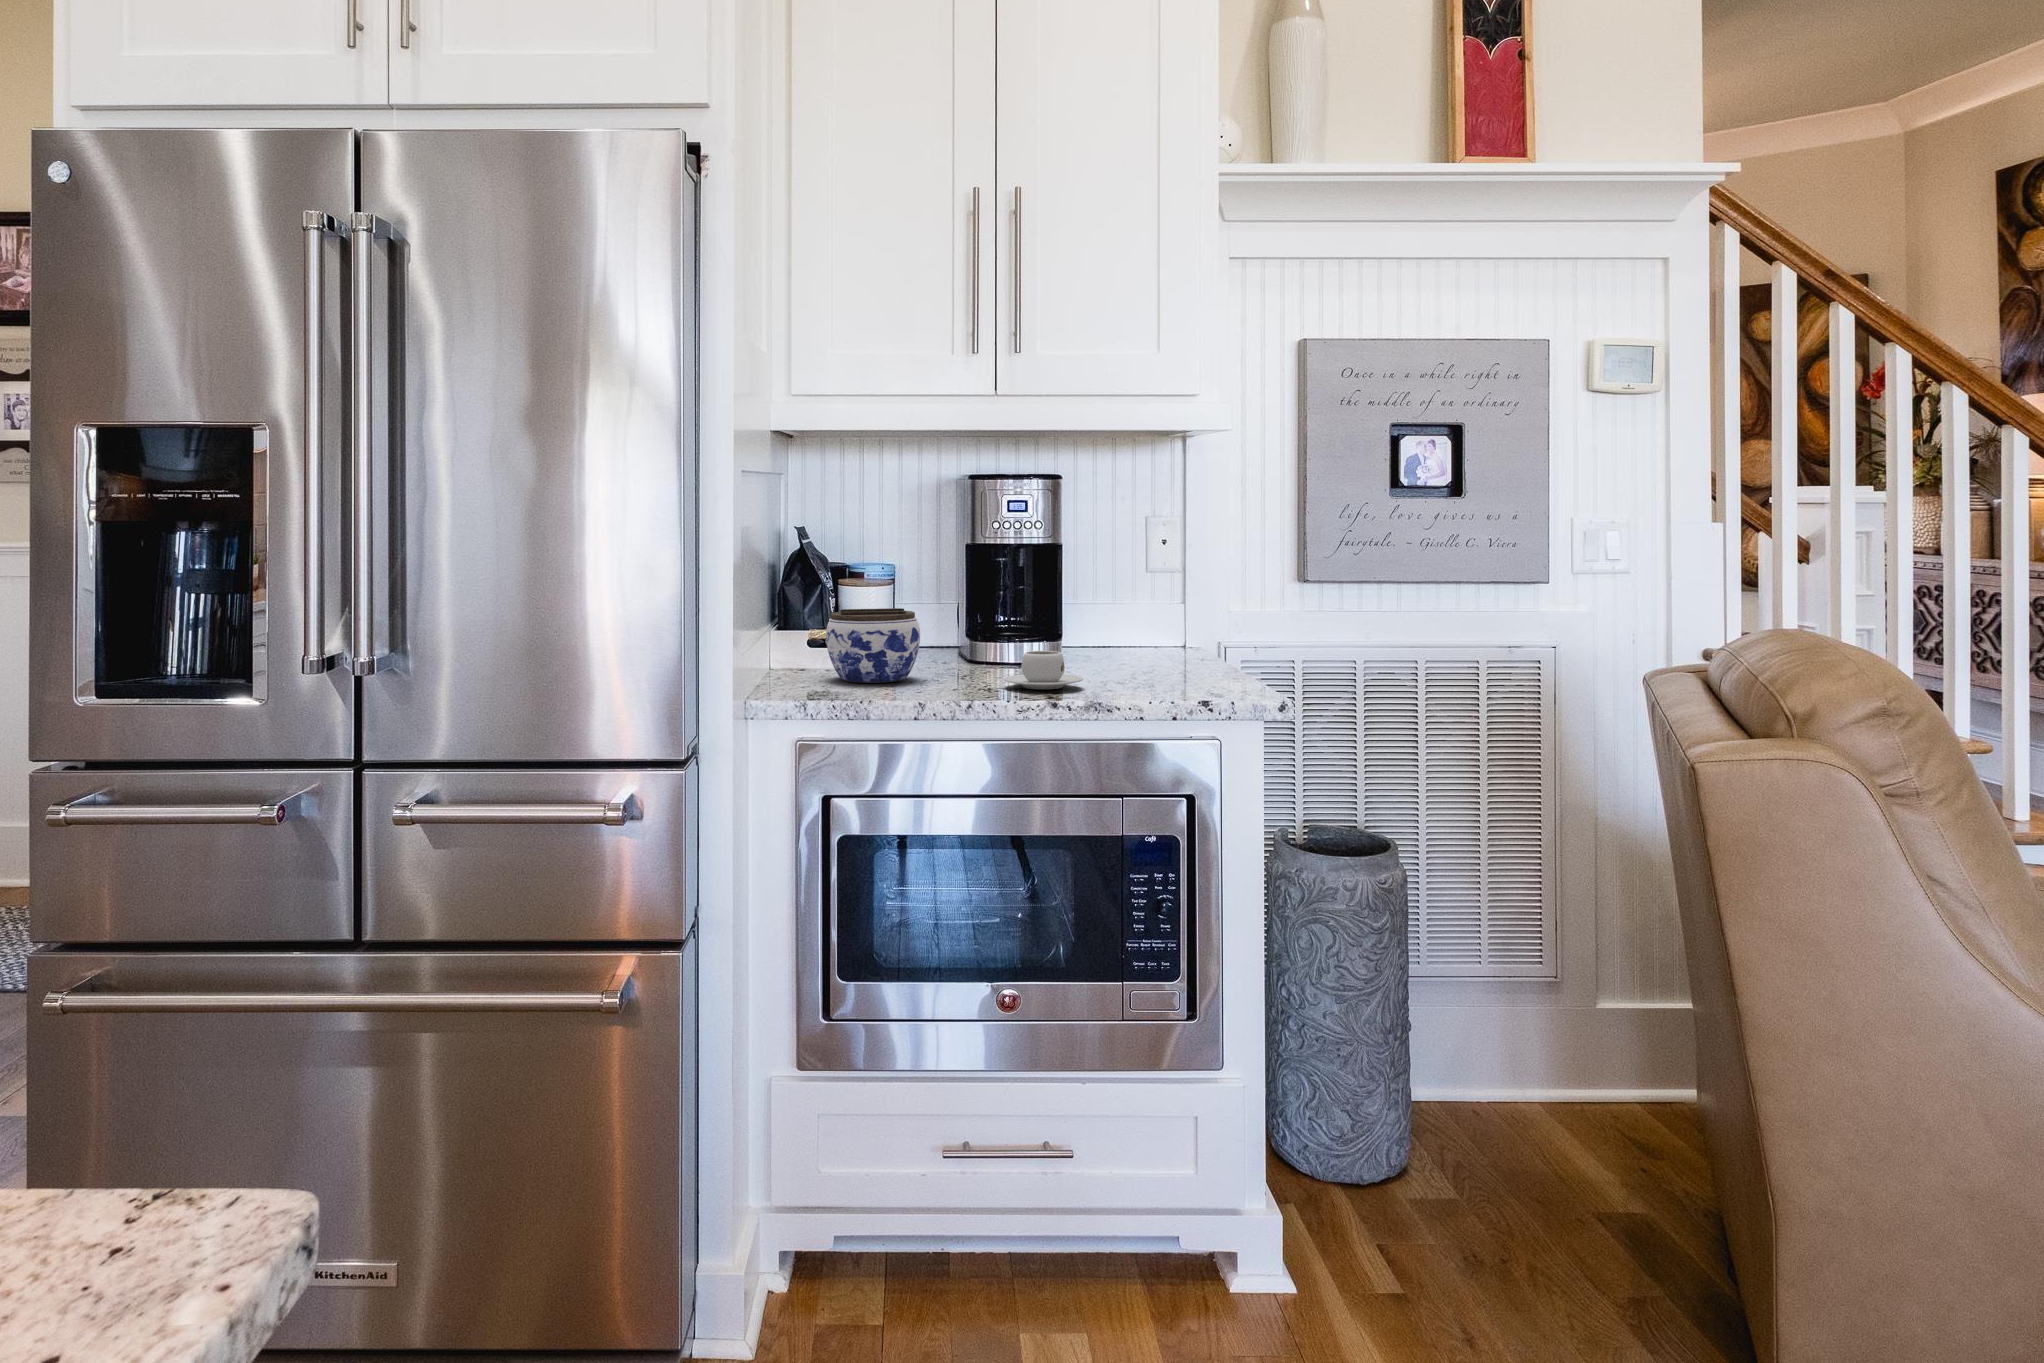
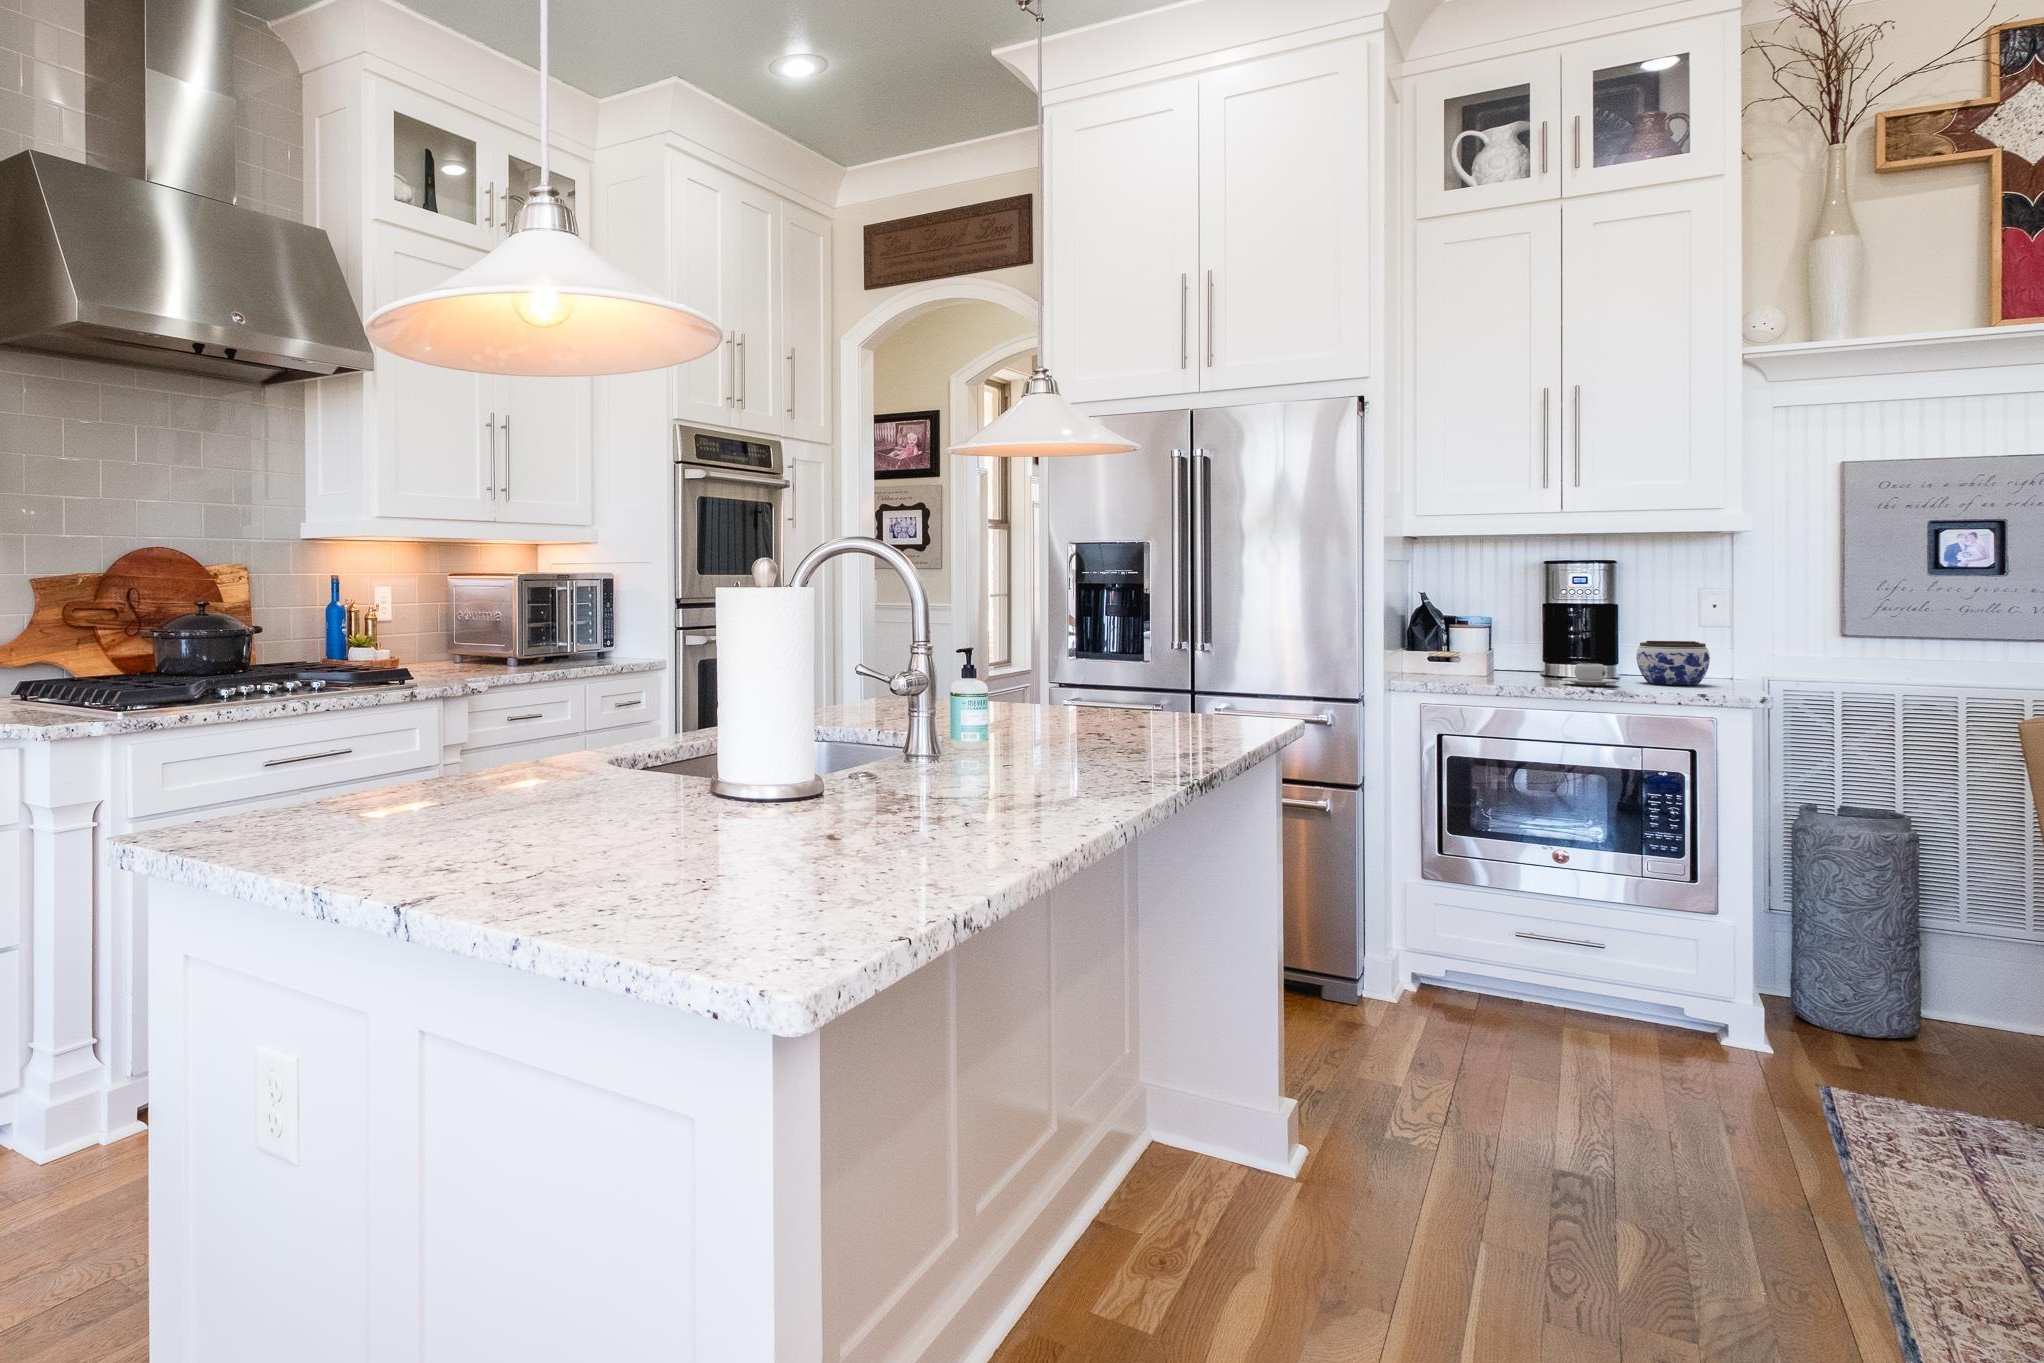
jar: present [826,608,920,683] -> present [1636,641,1710,685]

